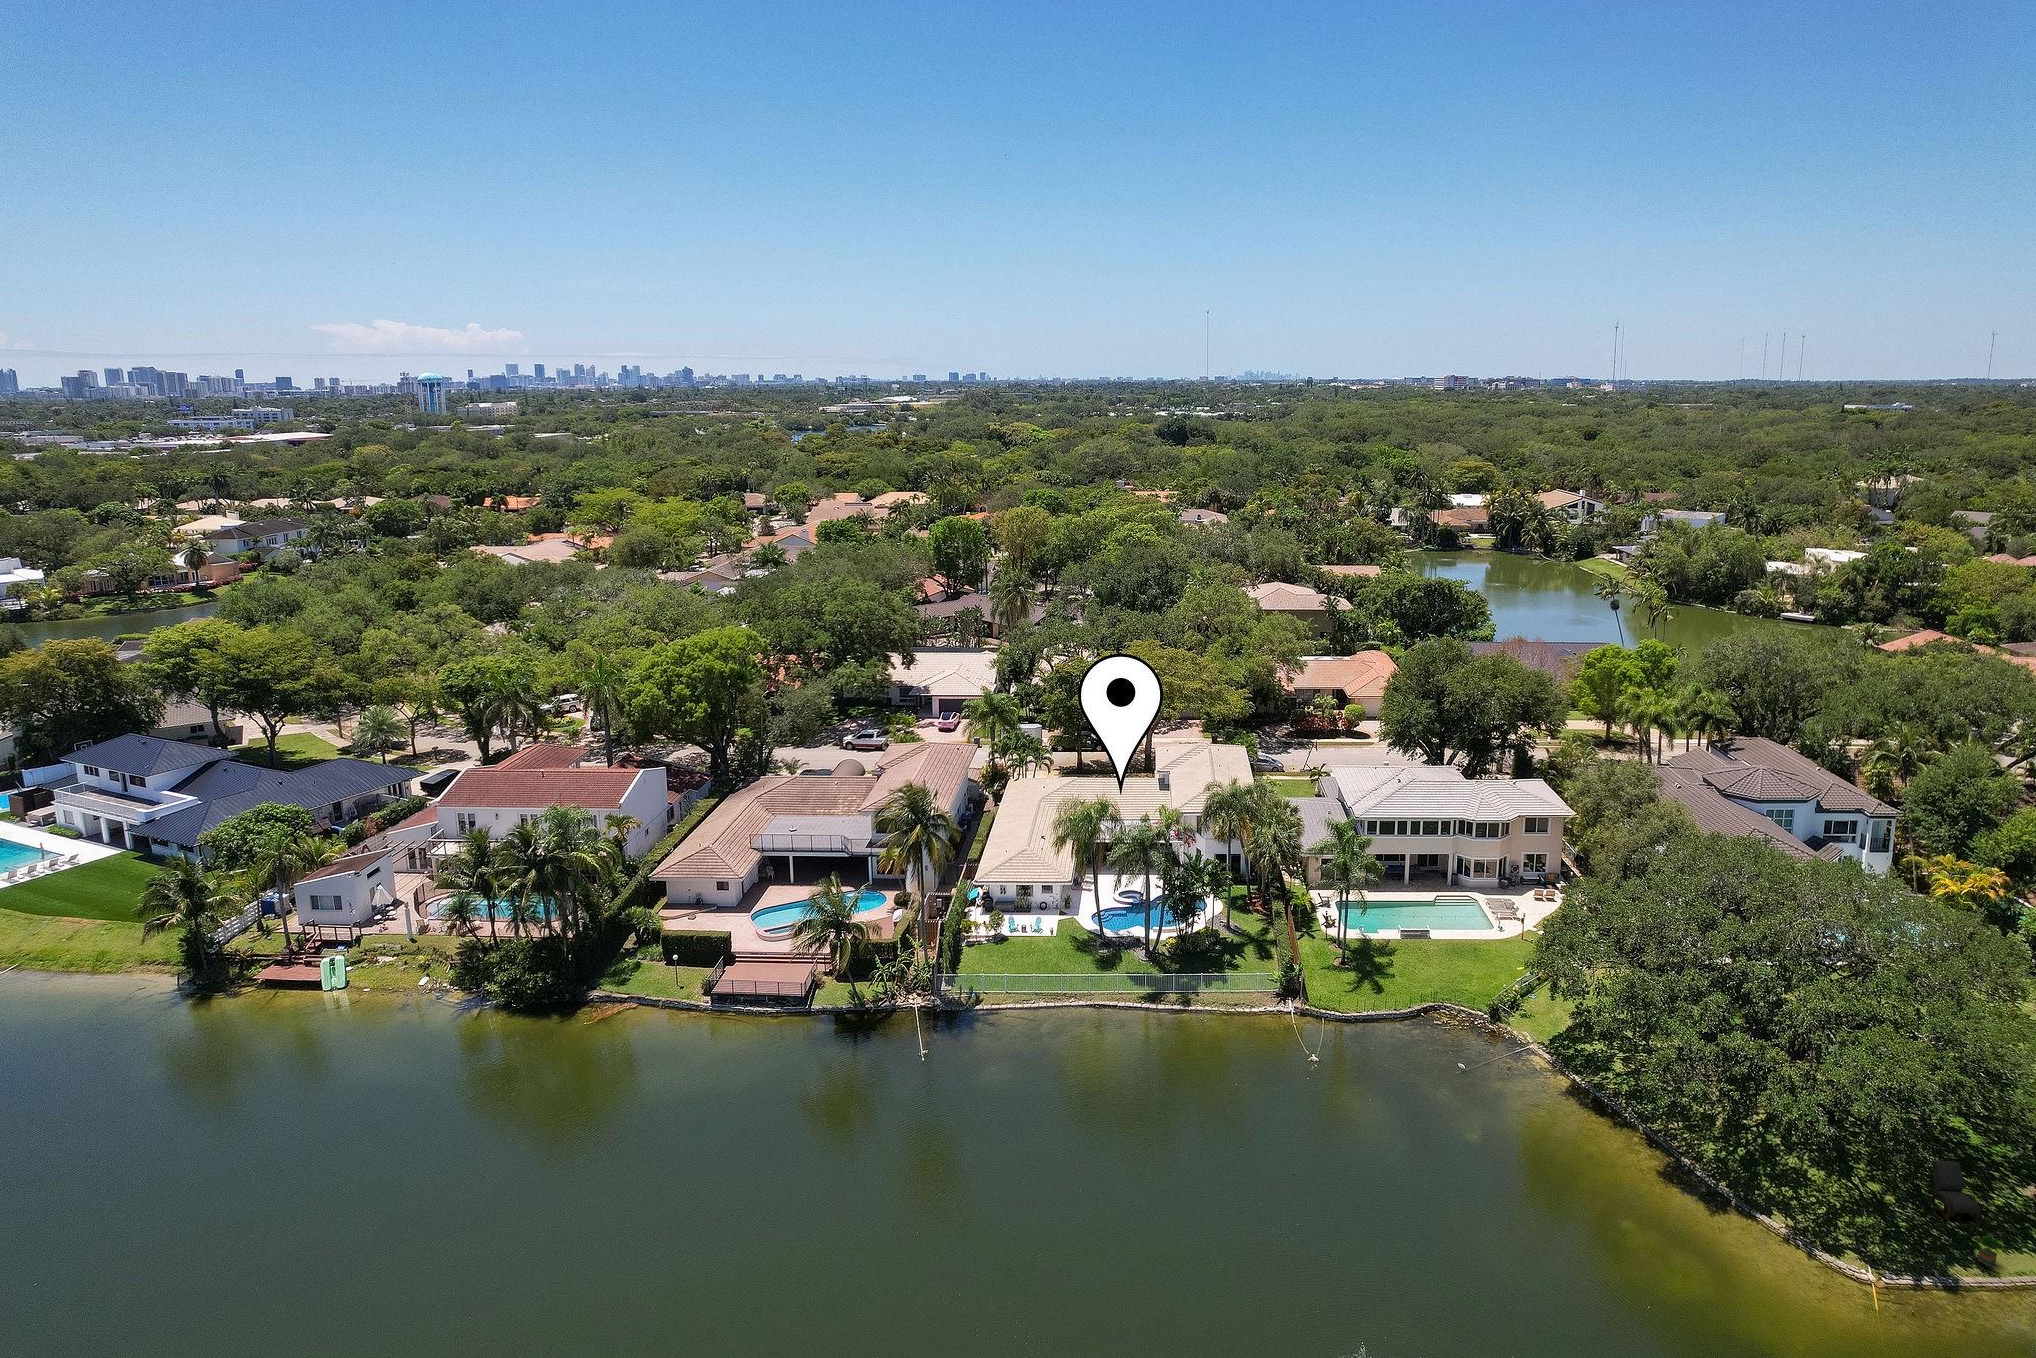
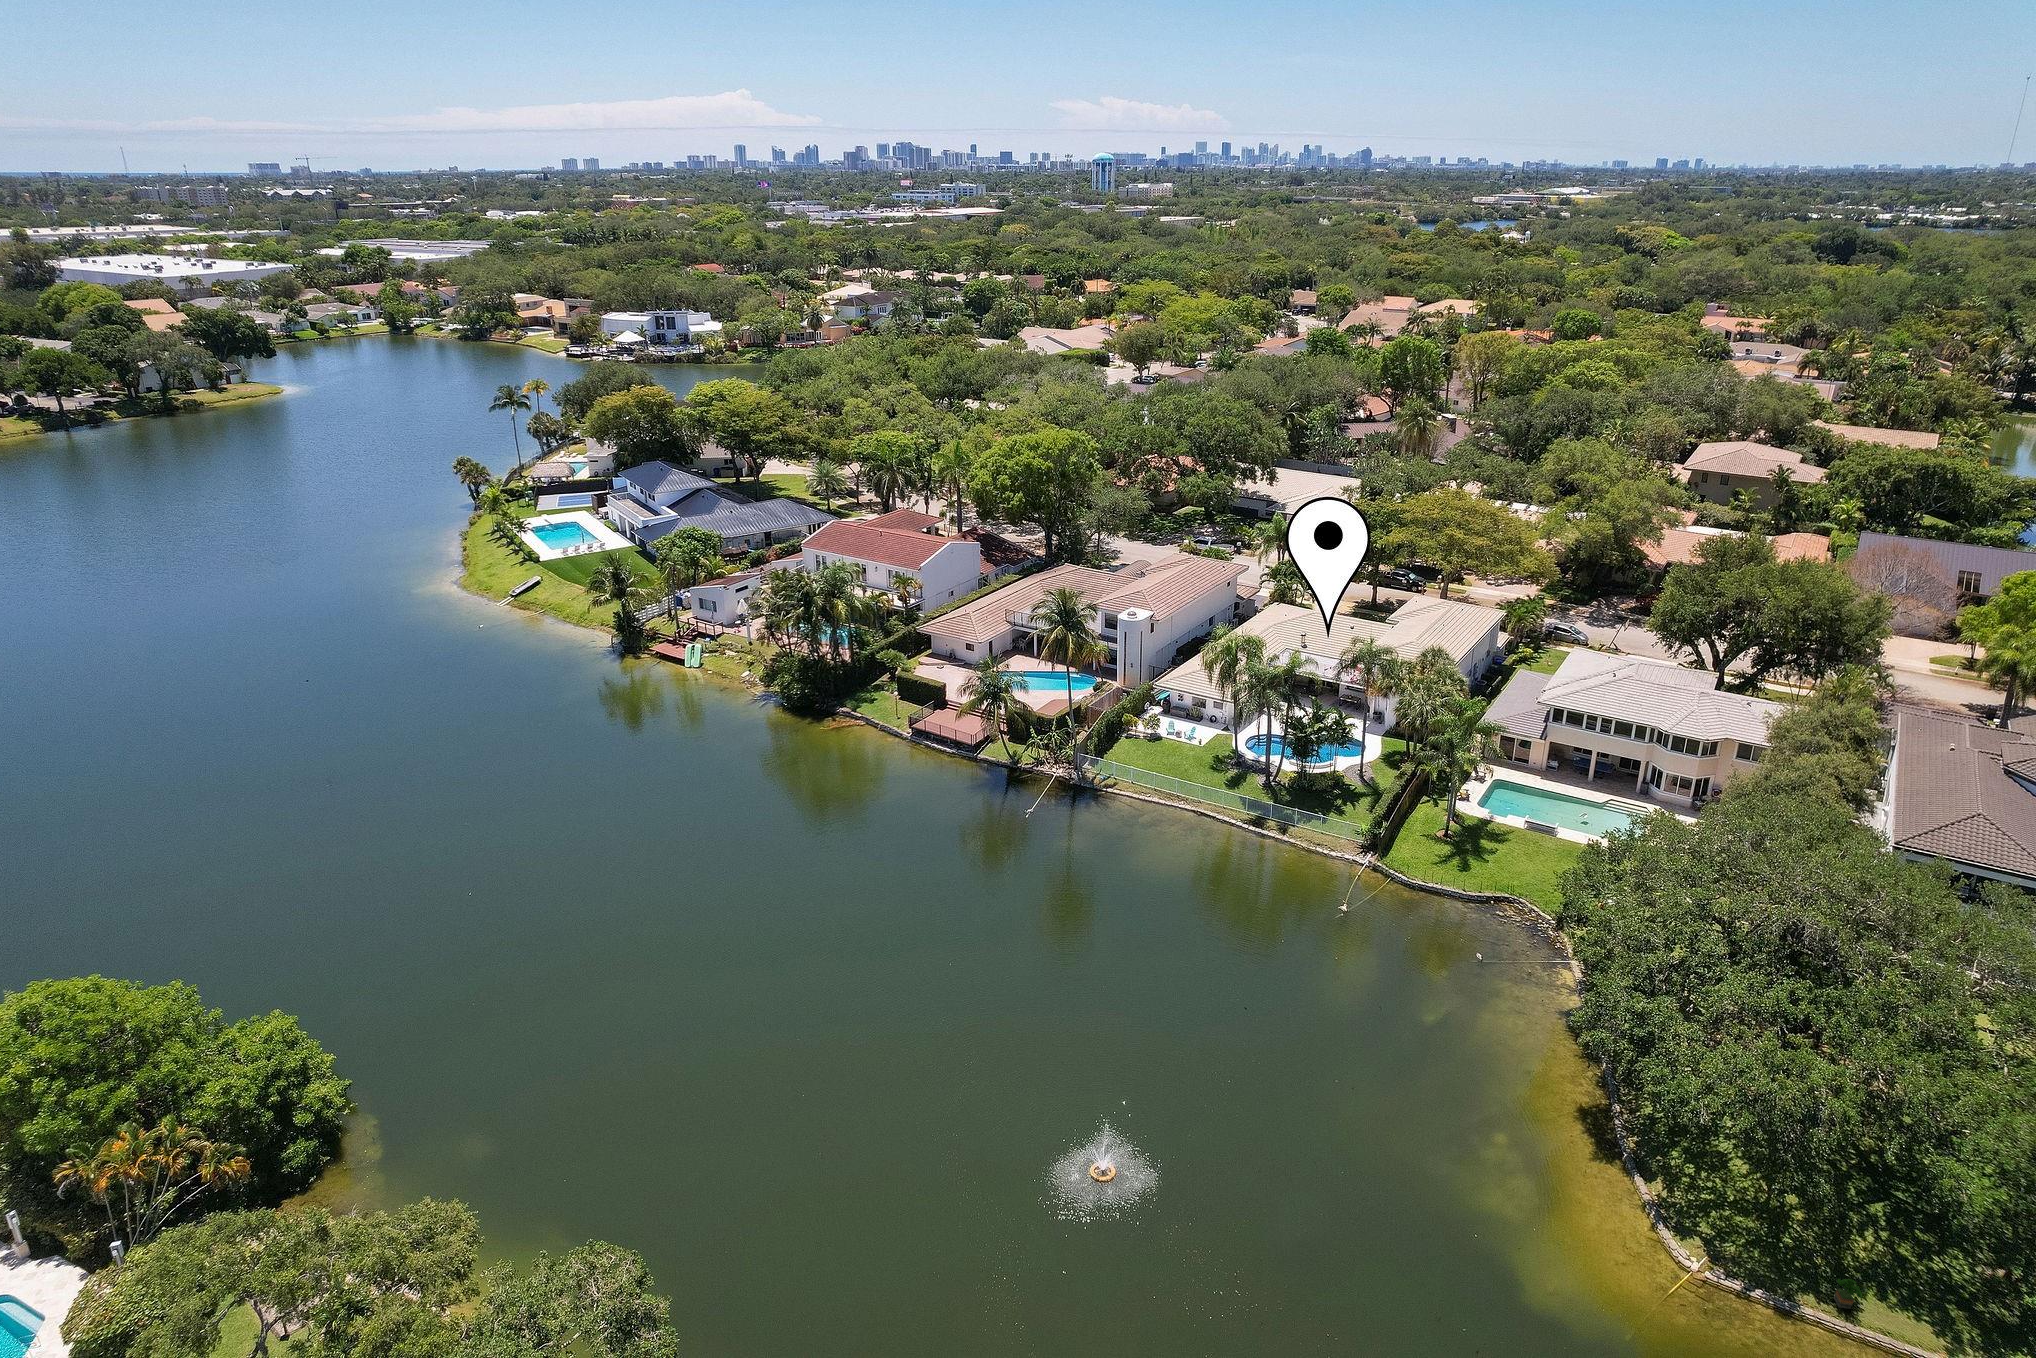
lounge chair: present [1930,1160,1980,1221] -> none [1840,1193,1887,1267]

